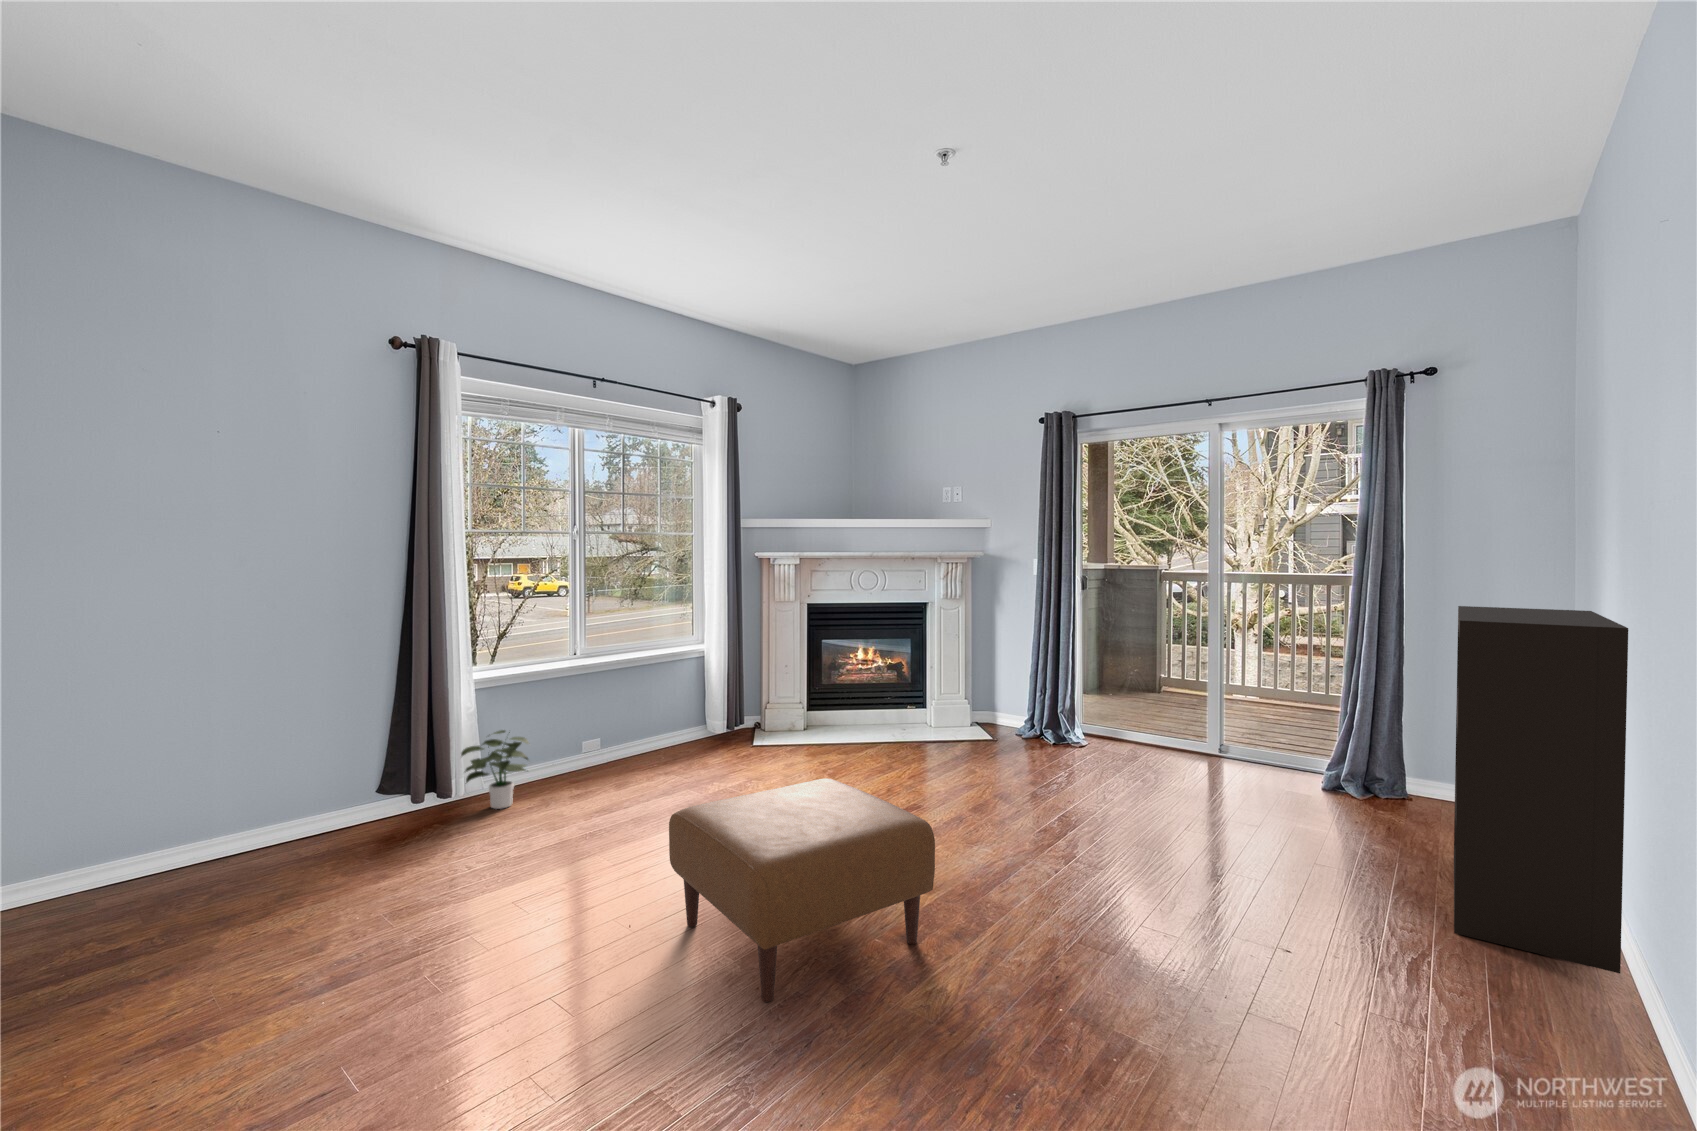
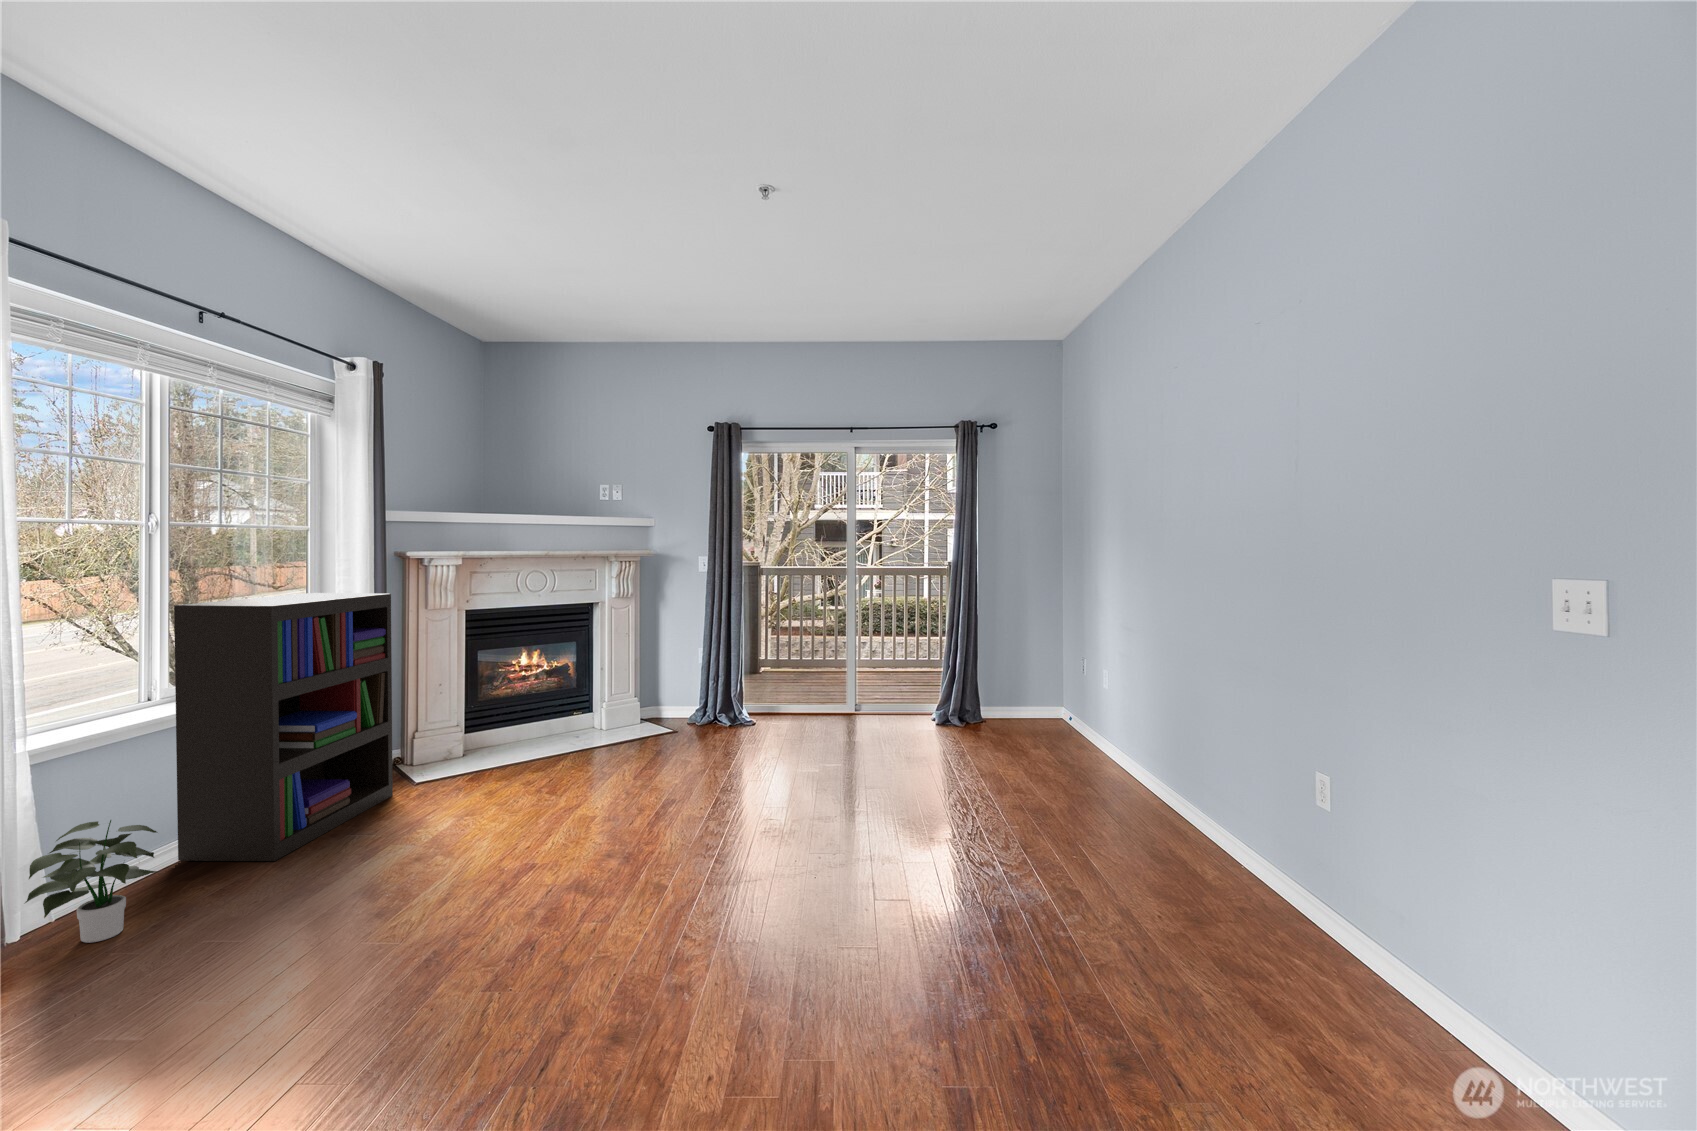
bookshelf: present [1454,606,1628,974] -> present [174,593,393,861]
ottoman: present [669,779,935,1002] -> none [570,780,831,995]

